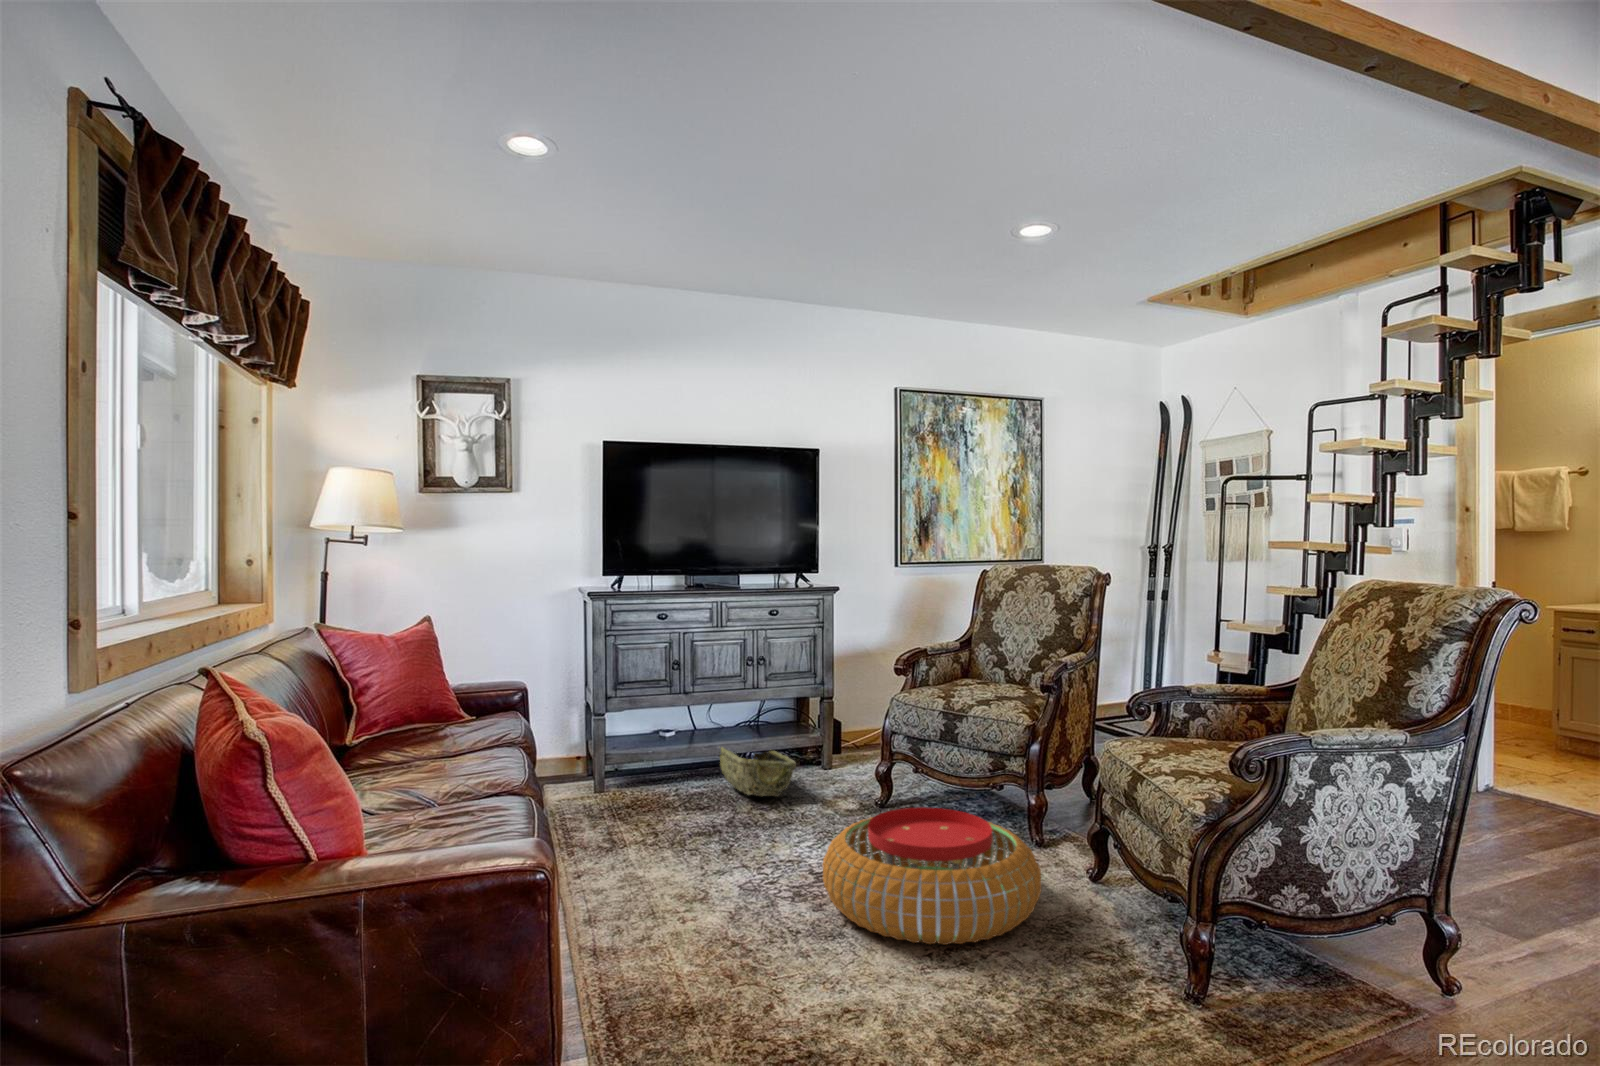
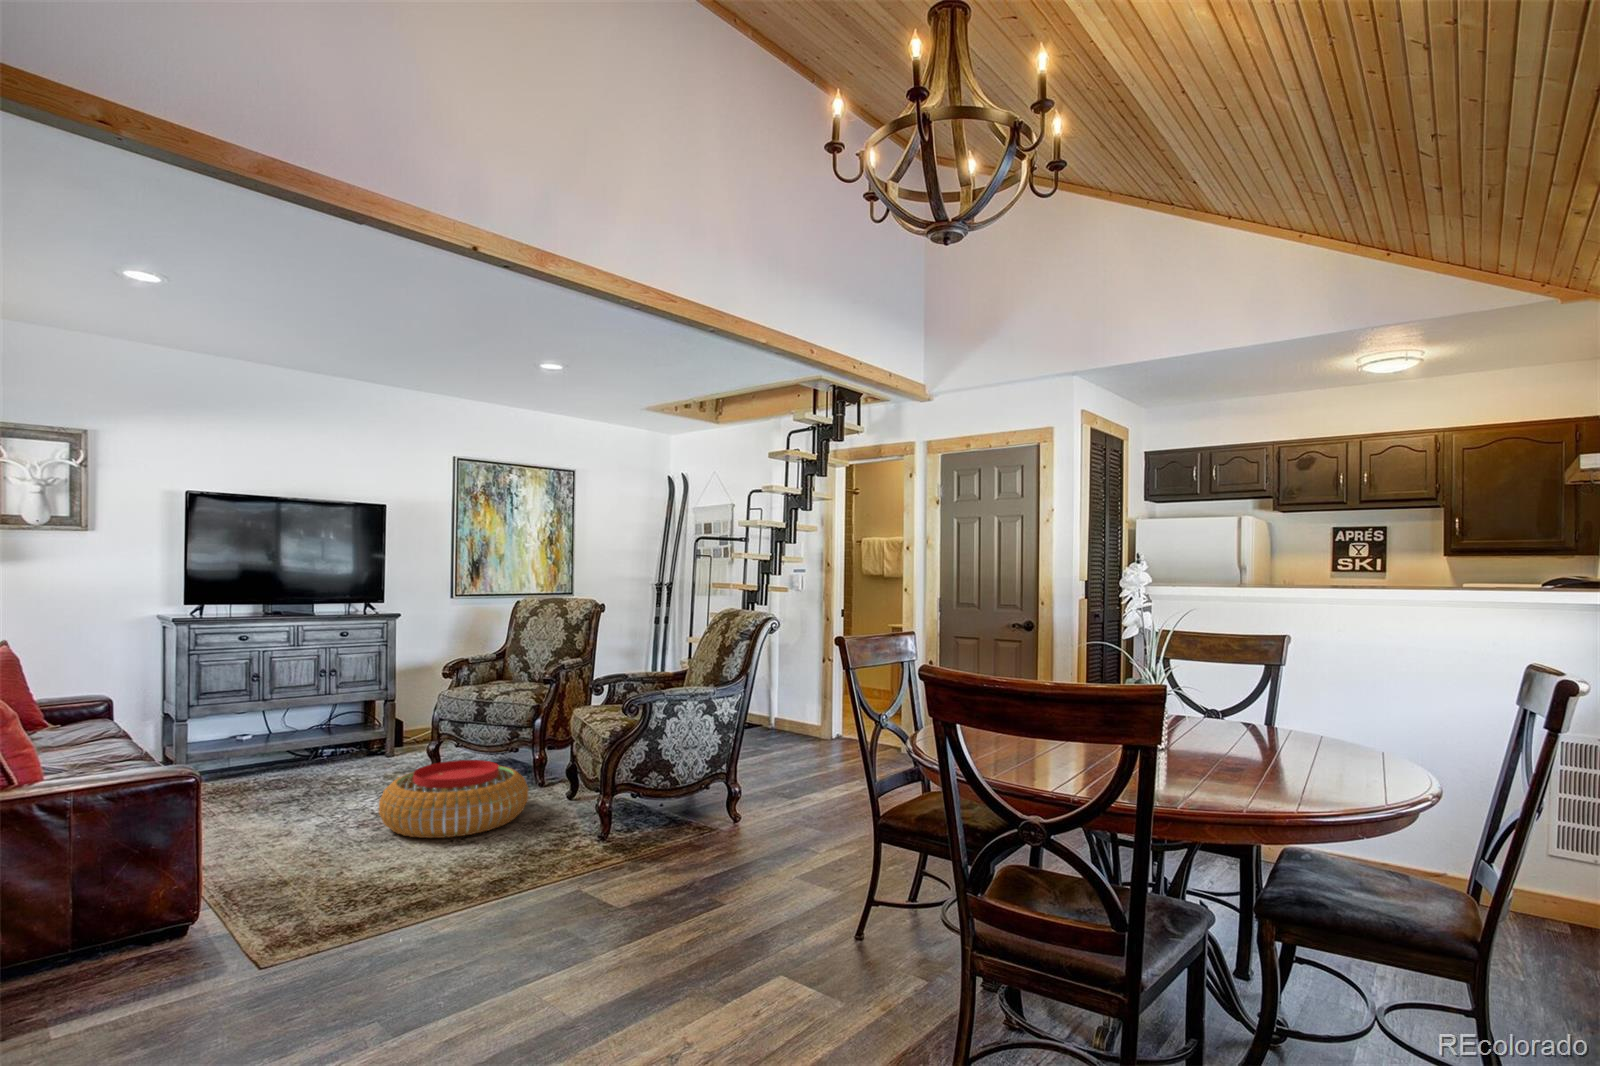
woven basket: present [720,747,796,796] -> none [291,740,361,777]

